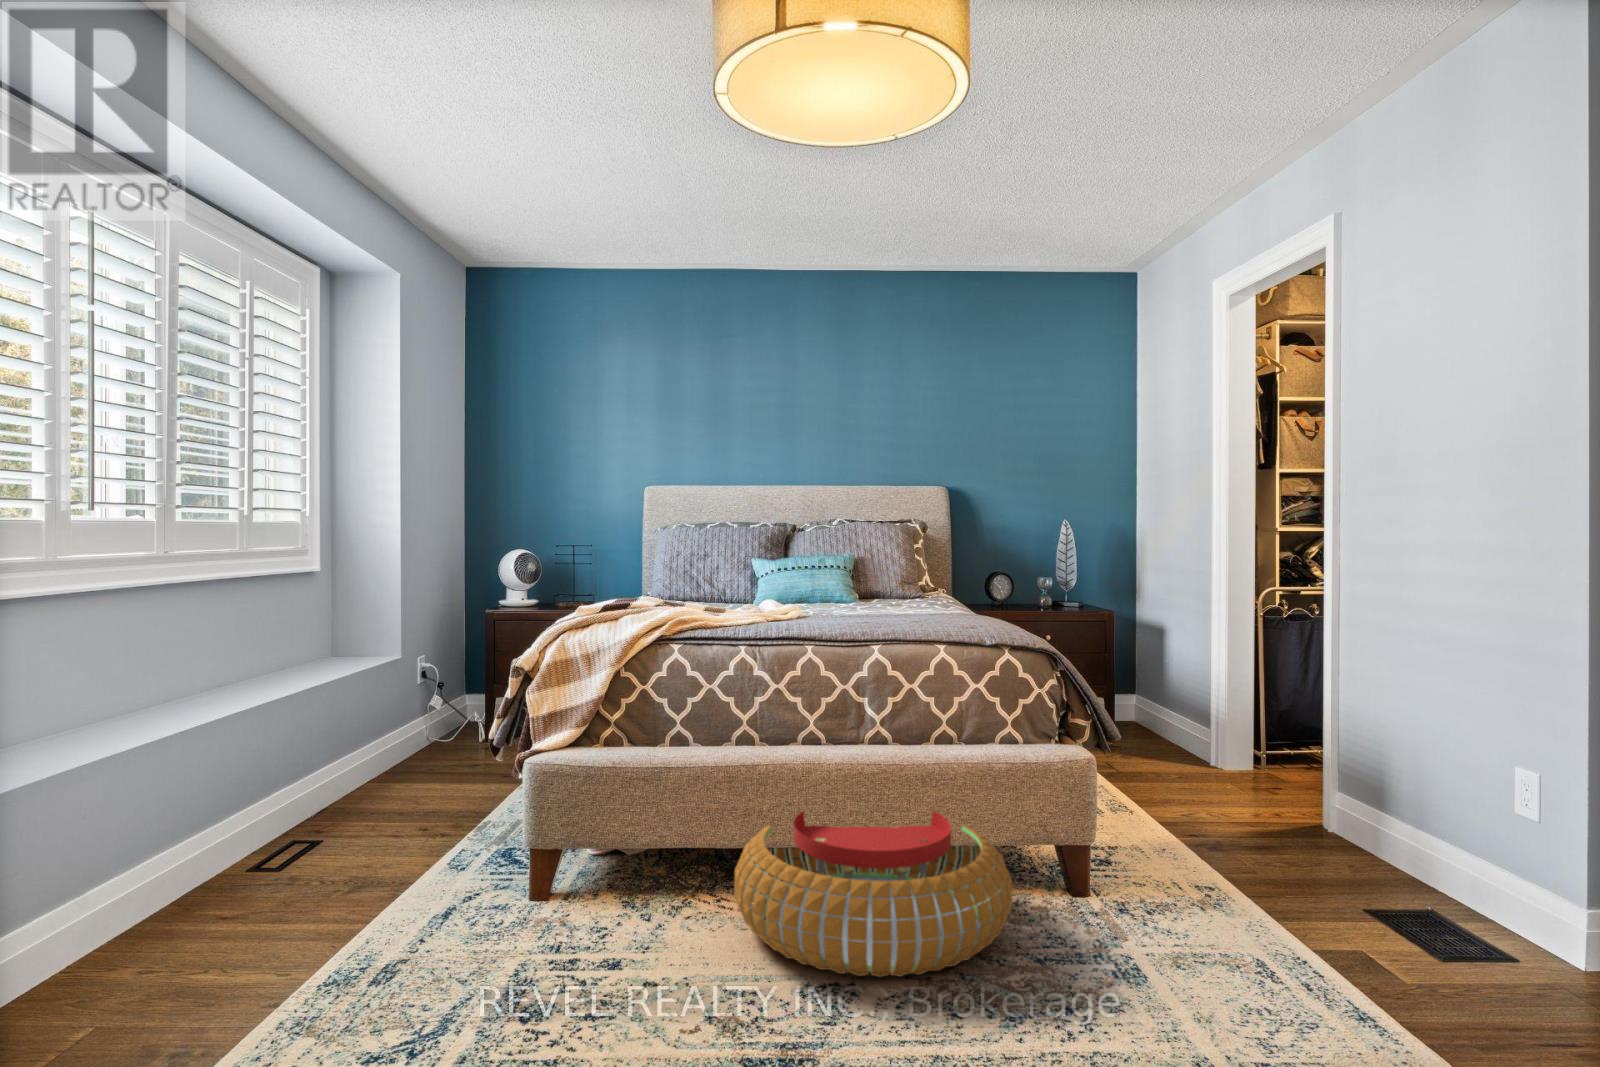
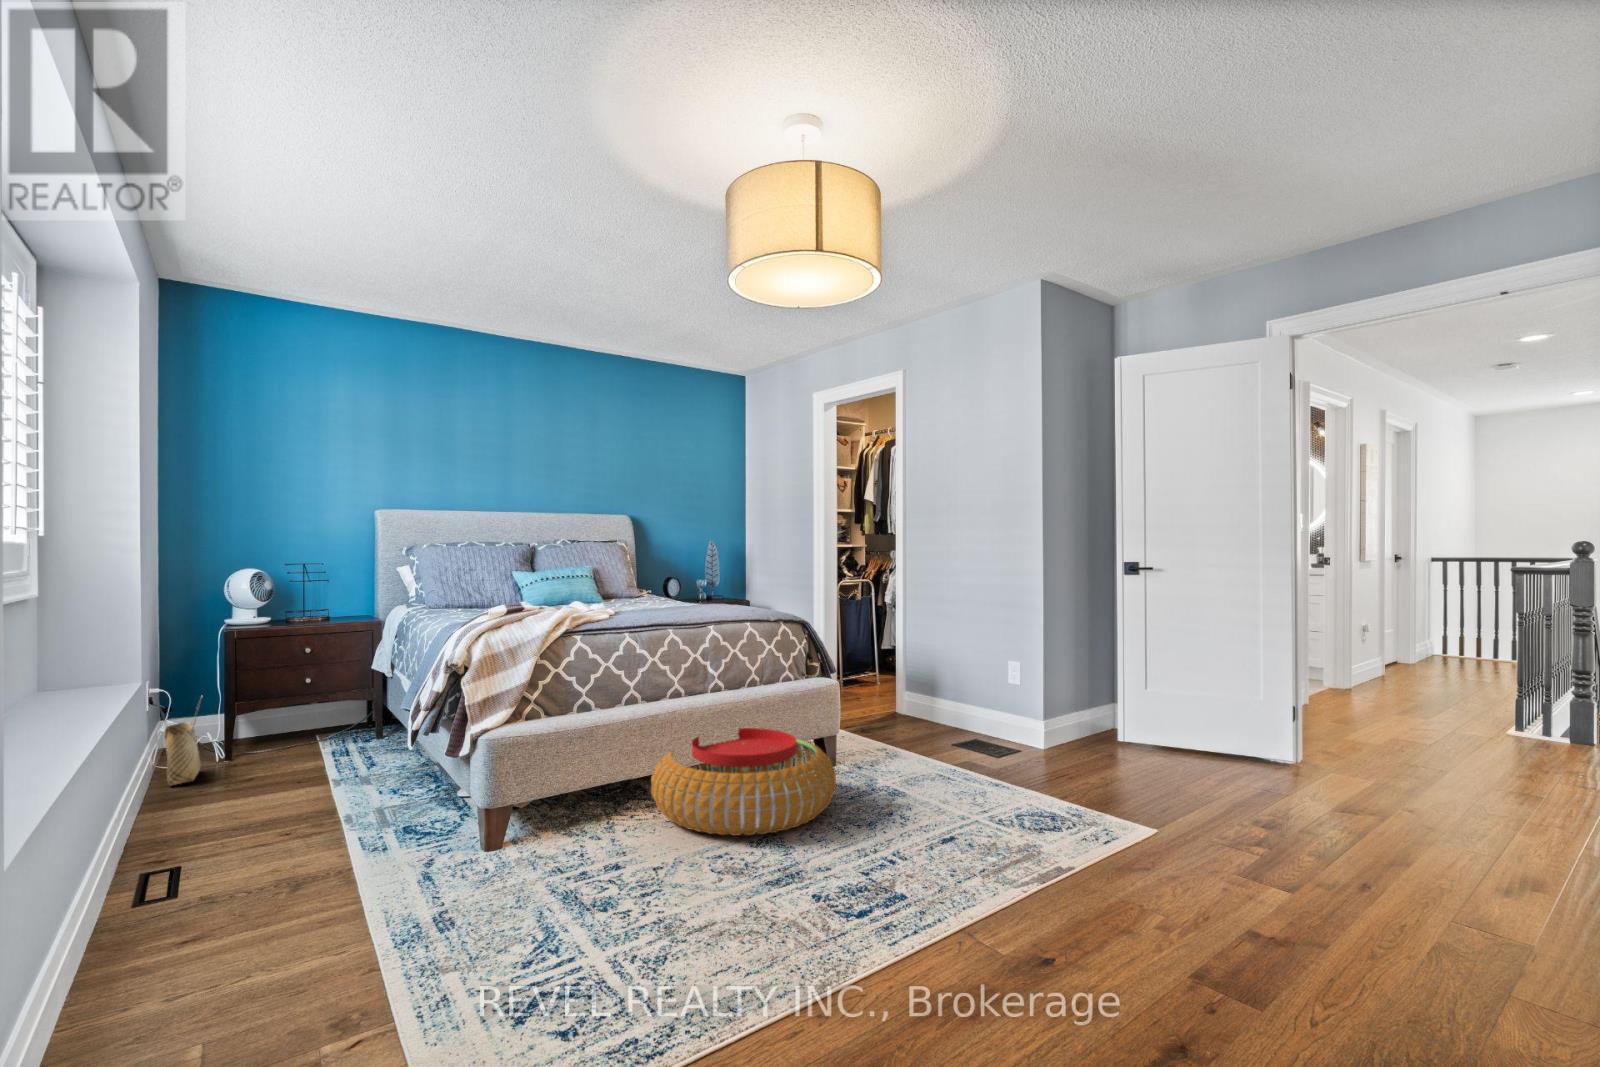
woven basket: none [413,672,455,757] -> present [162,701,201,785]

